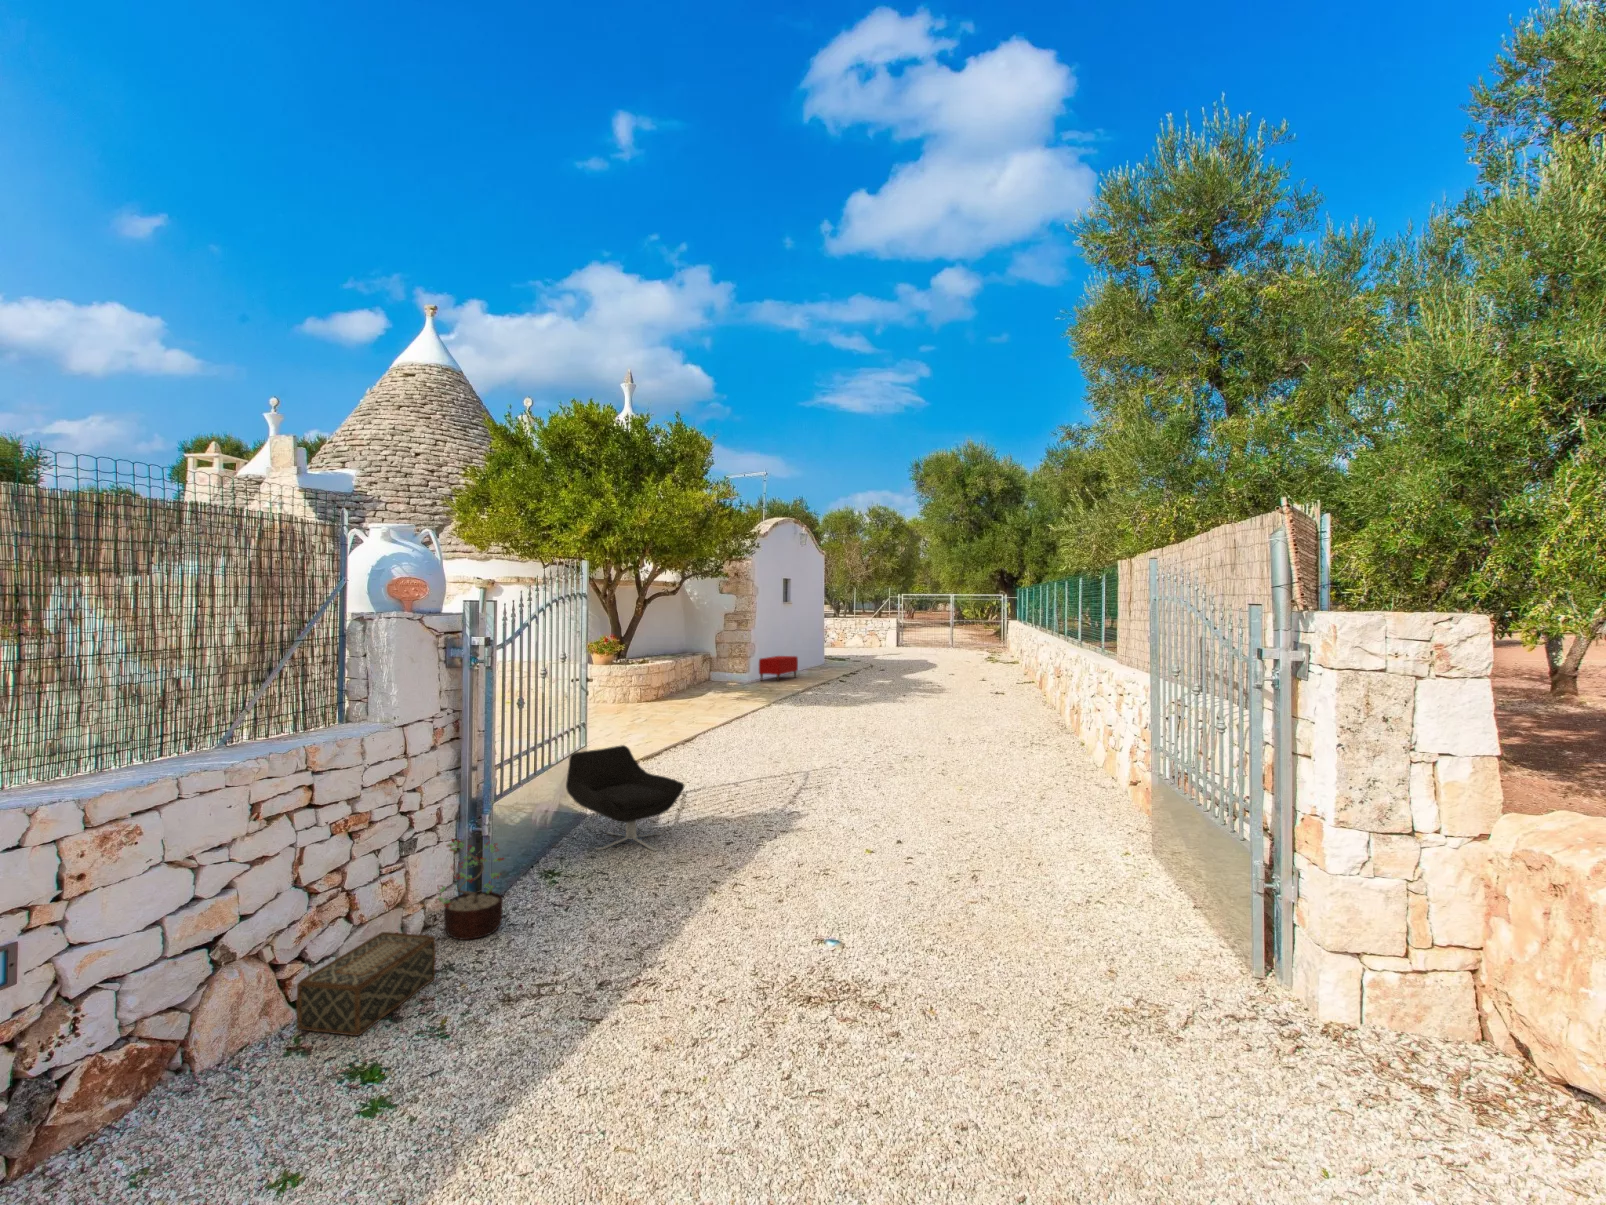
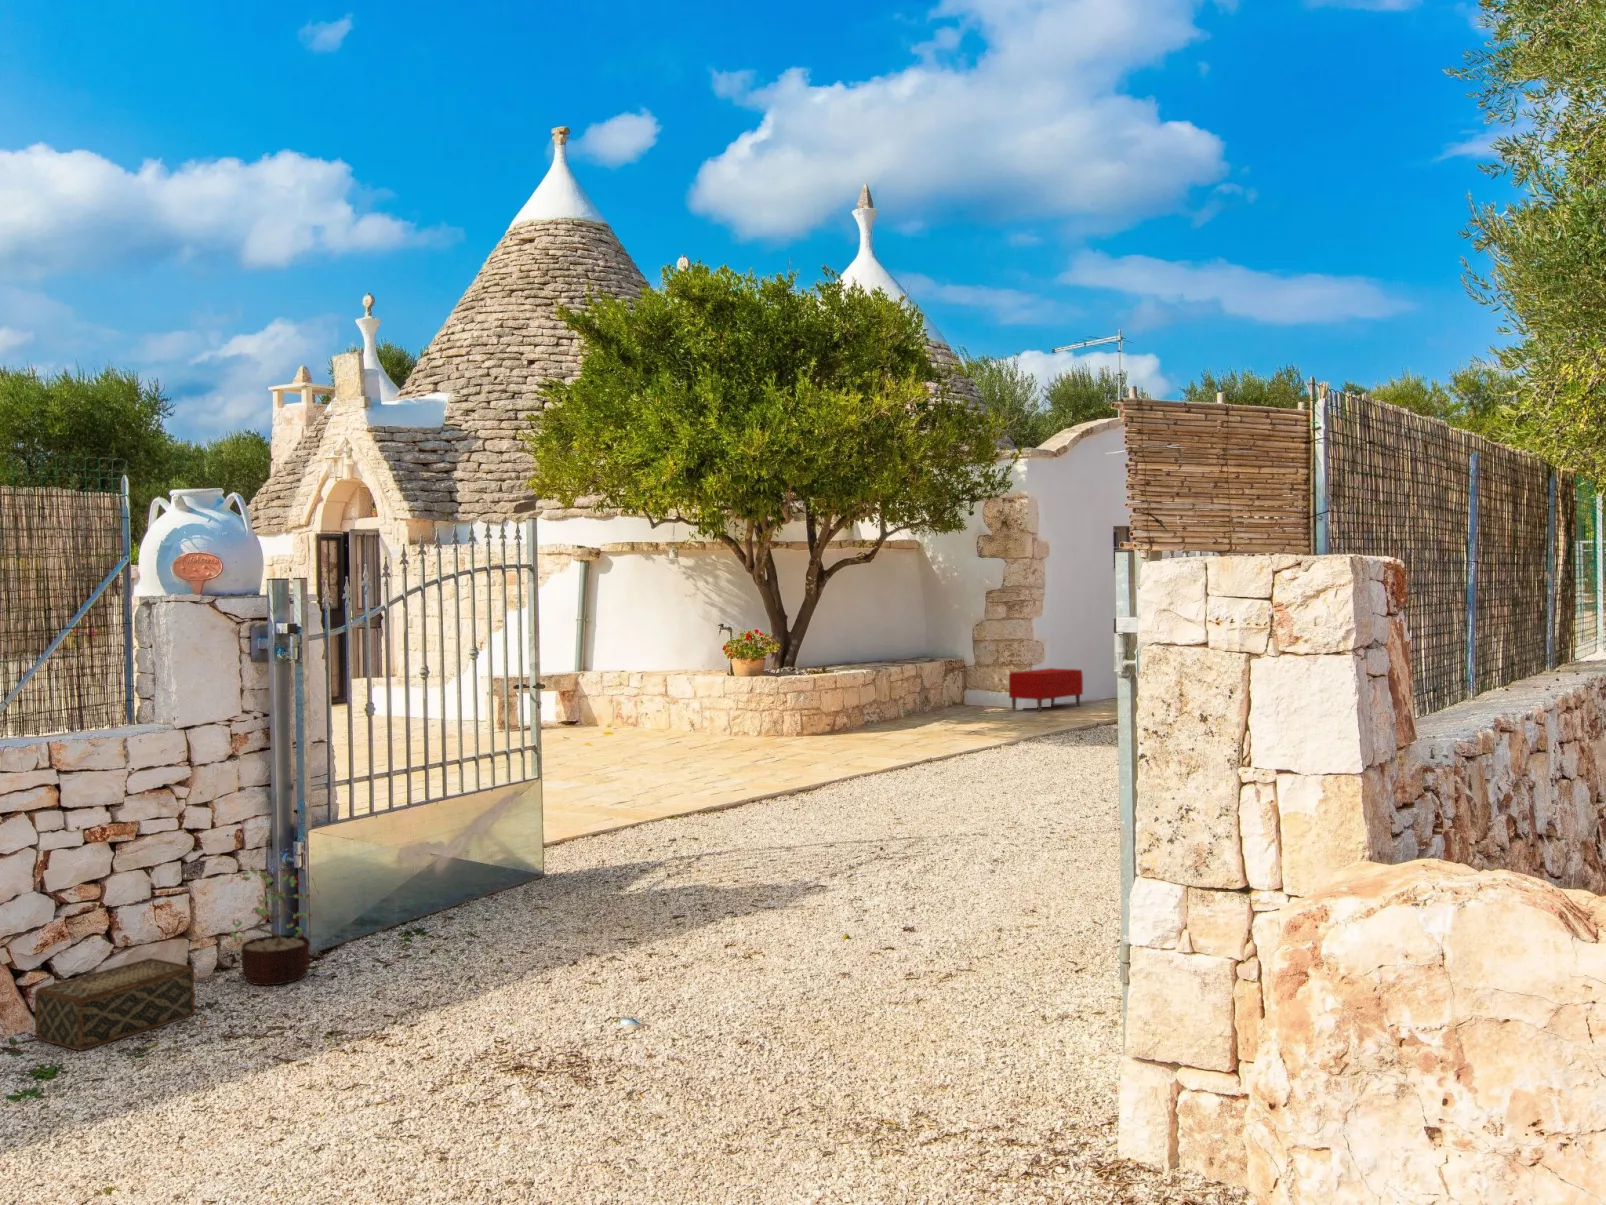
lounge chair: present [566,745,685,851] -> none [474,779,623,920]

